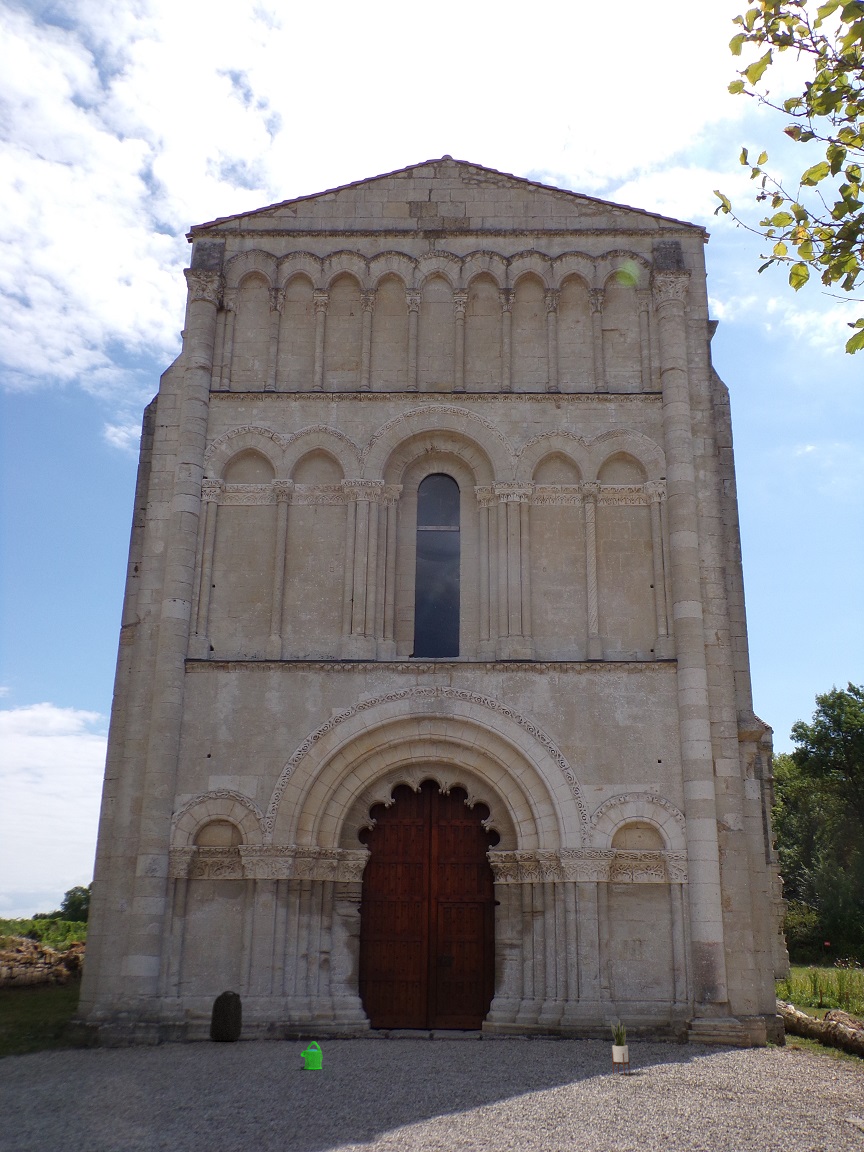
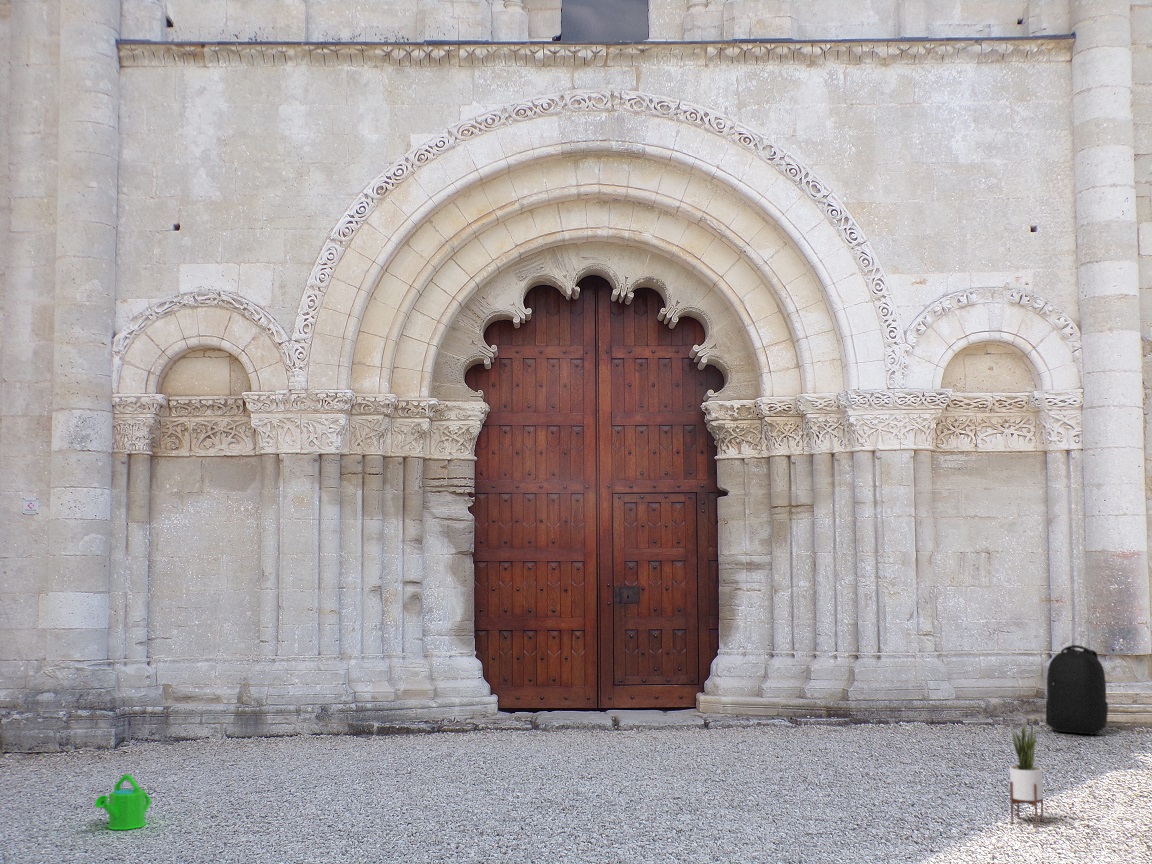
backpack: present [210,991,242,1041] -> present [1046,645,1108,735]
watering can: present [301,1041,323,1069] -> present [95,774,151,830]

